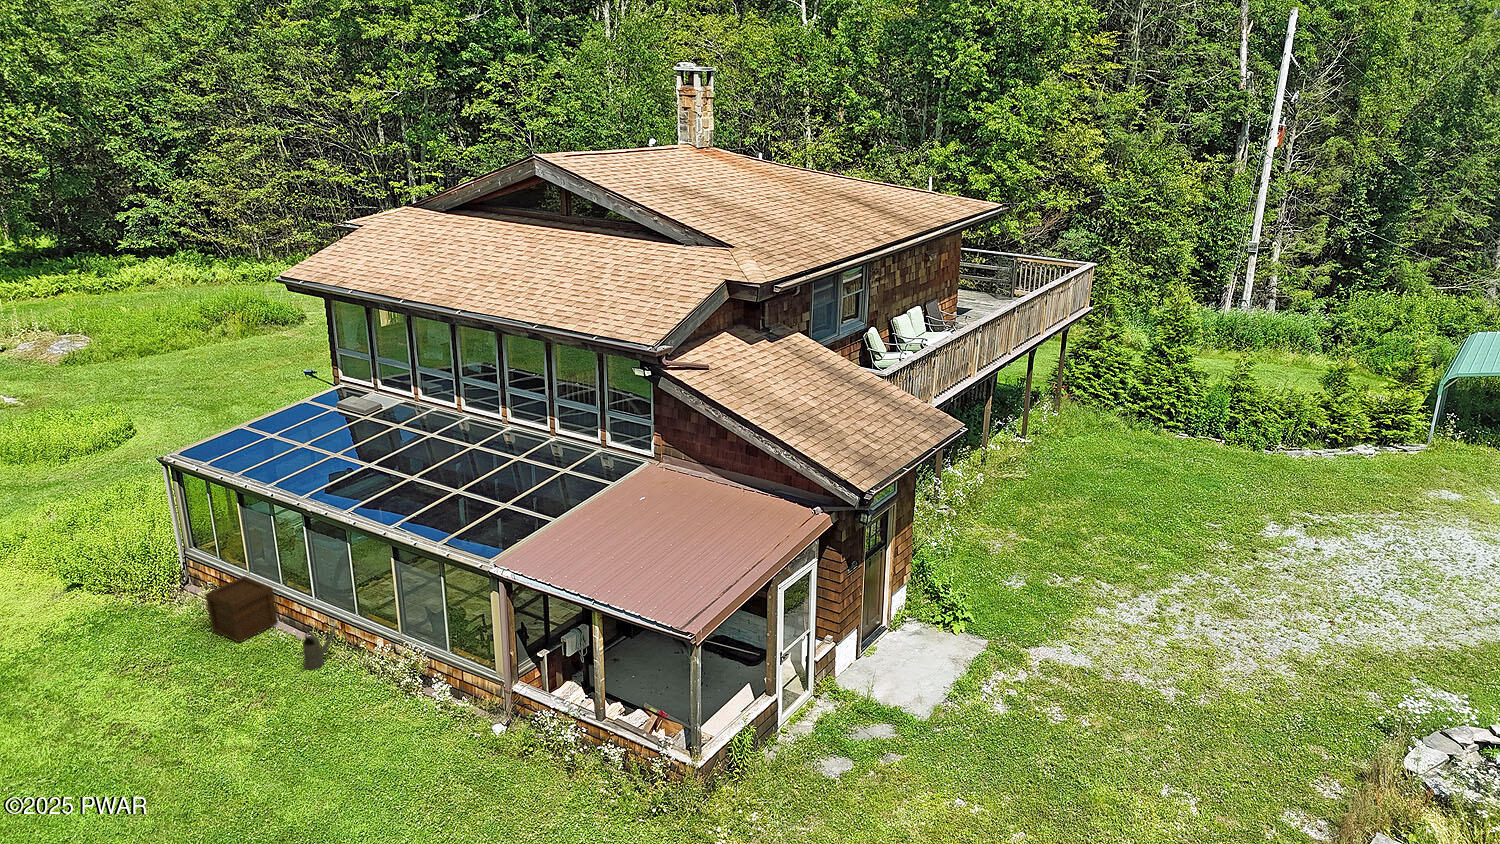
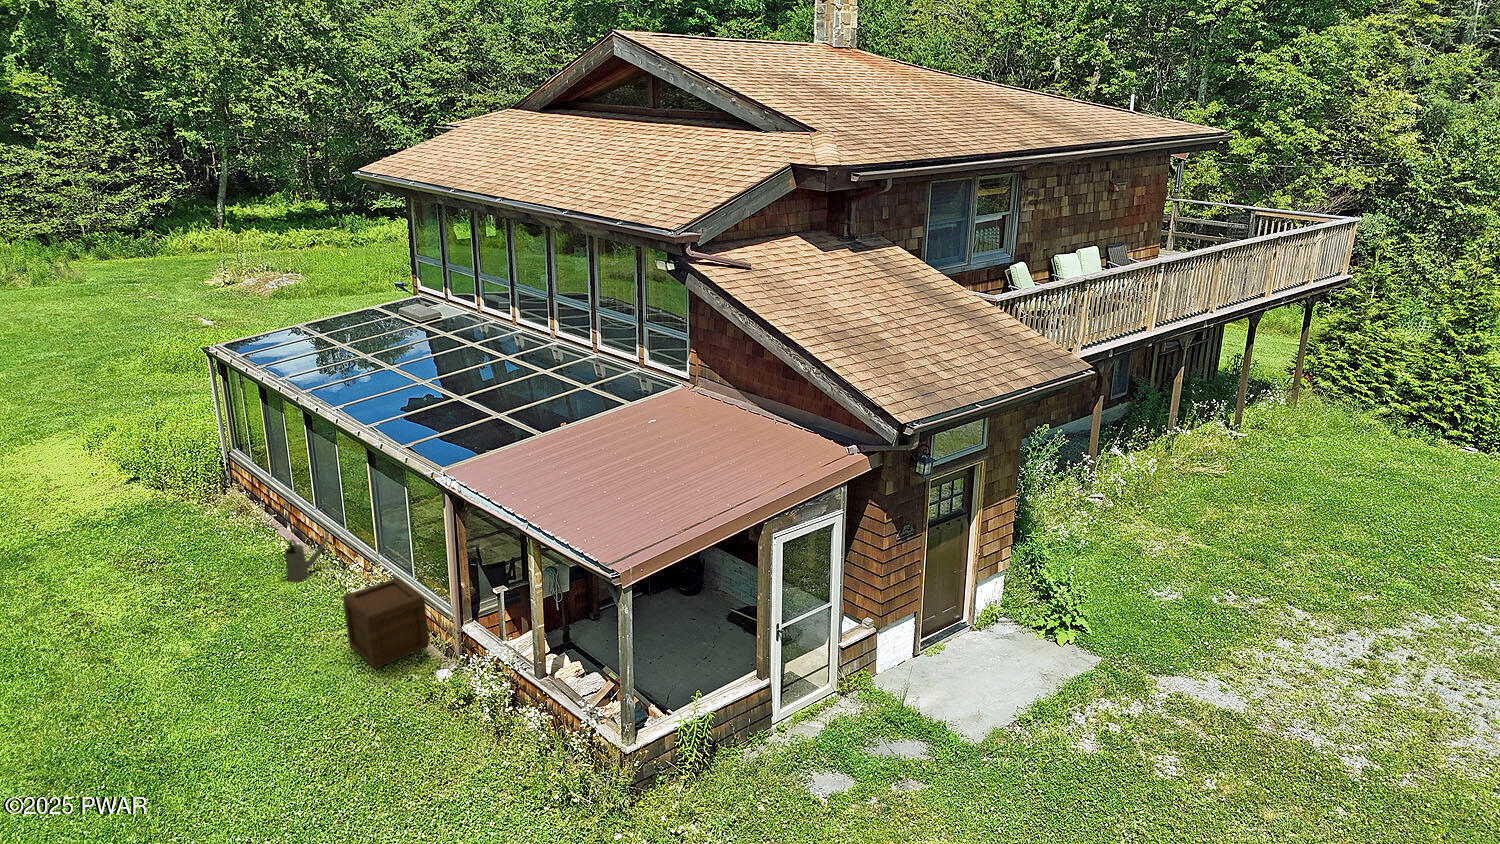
wooden crate: present [206,576,278,642] -> present [342,578,430,668]

